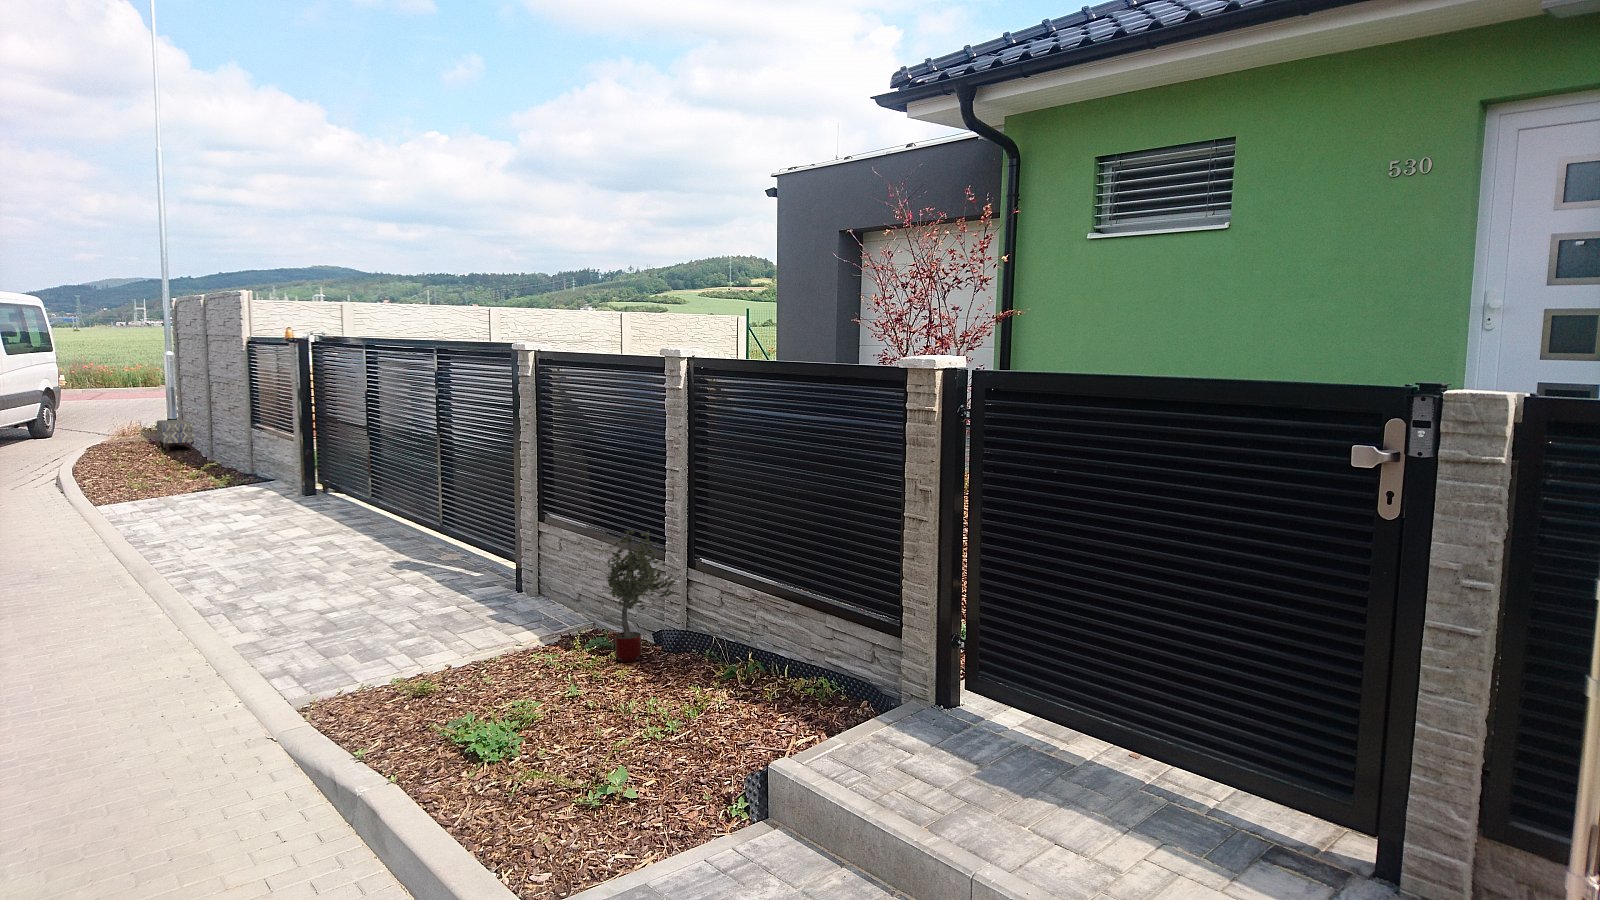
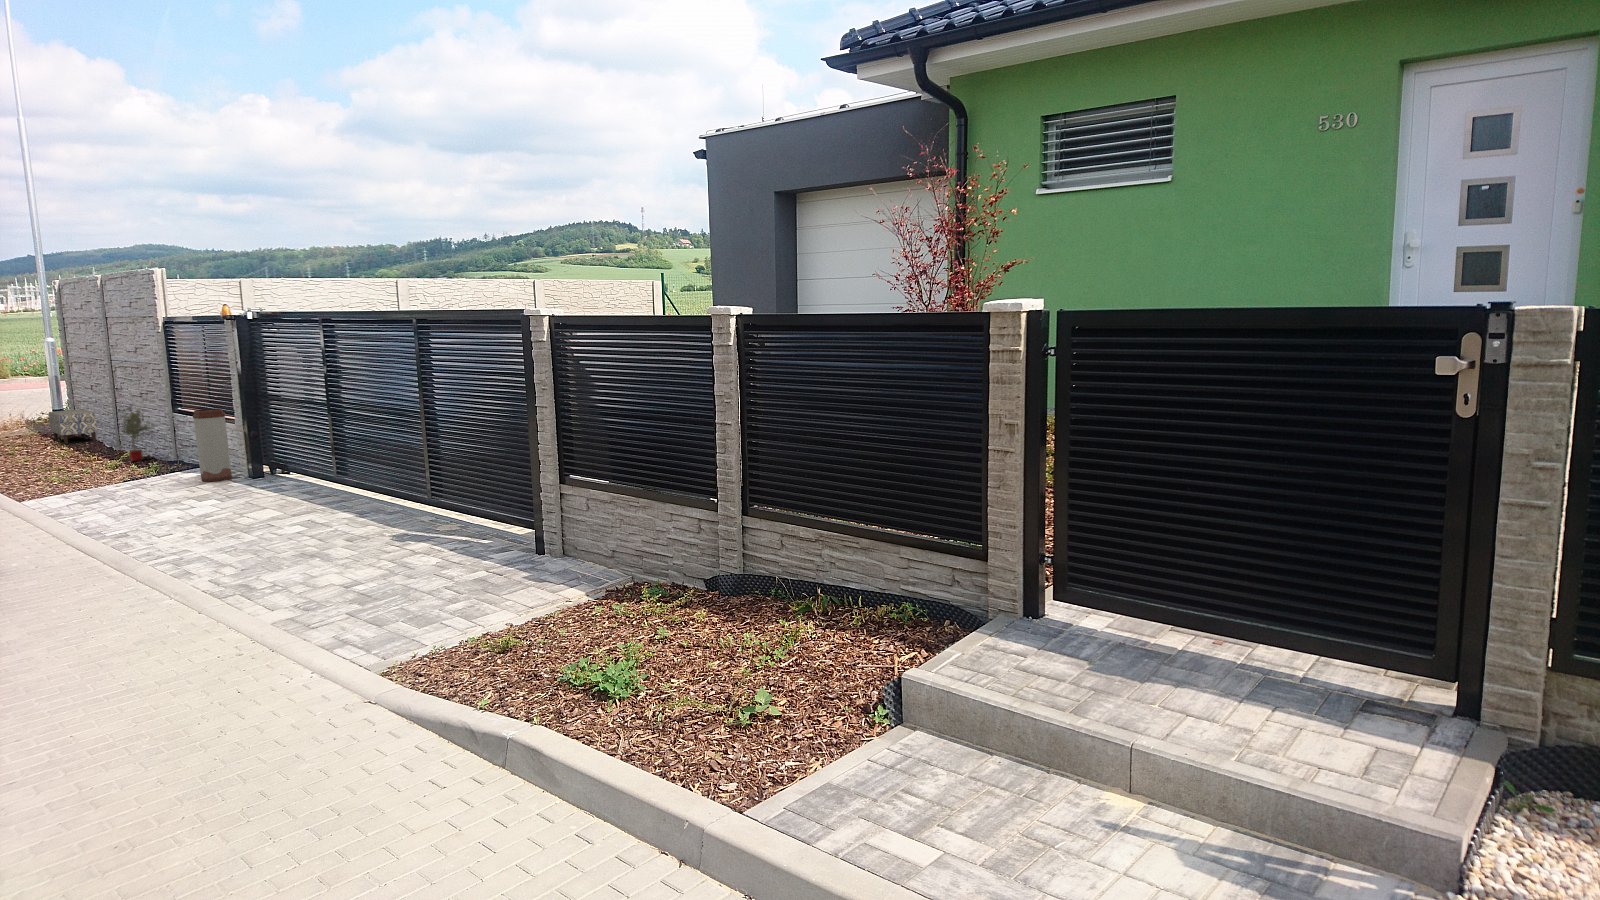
trash can: none [254,426,288,497] -> present [193,408,232,482]
potted tree: present [606,530,676,662] -> present [123,405,154,461]

